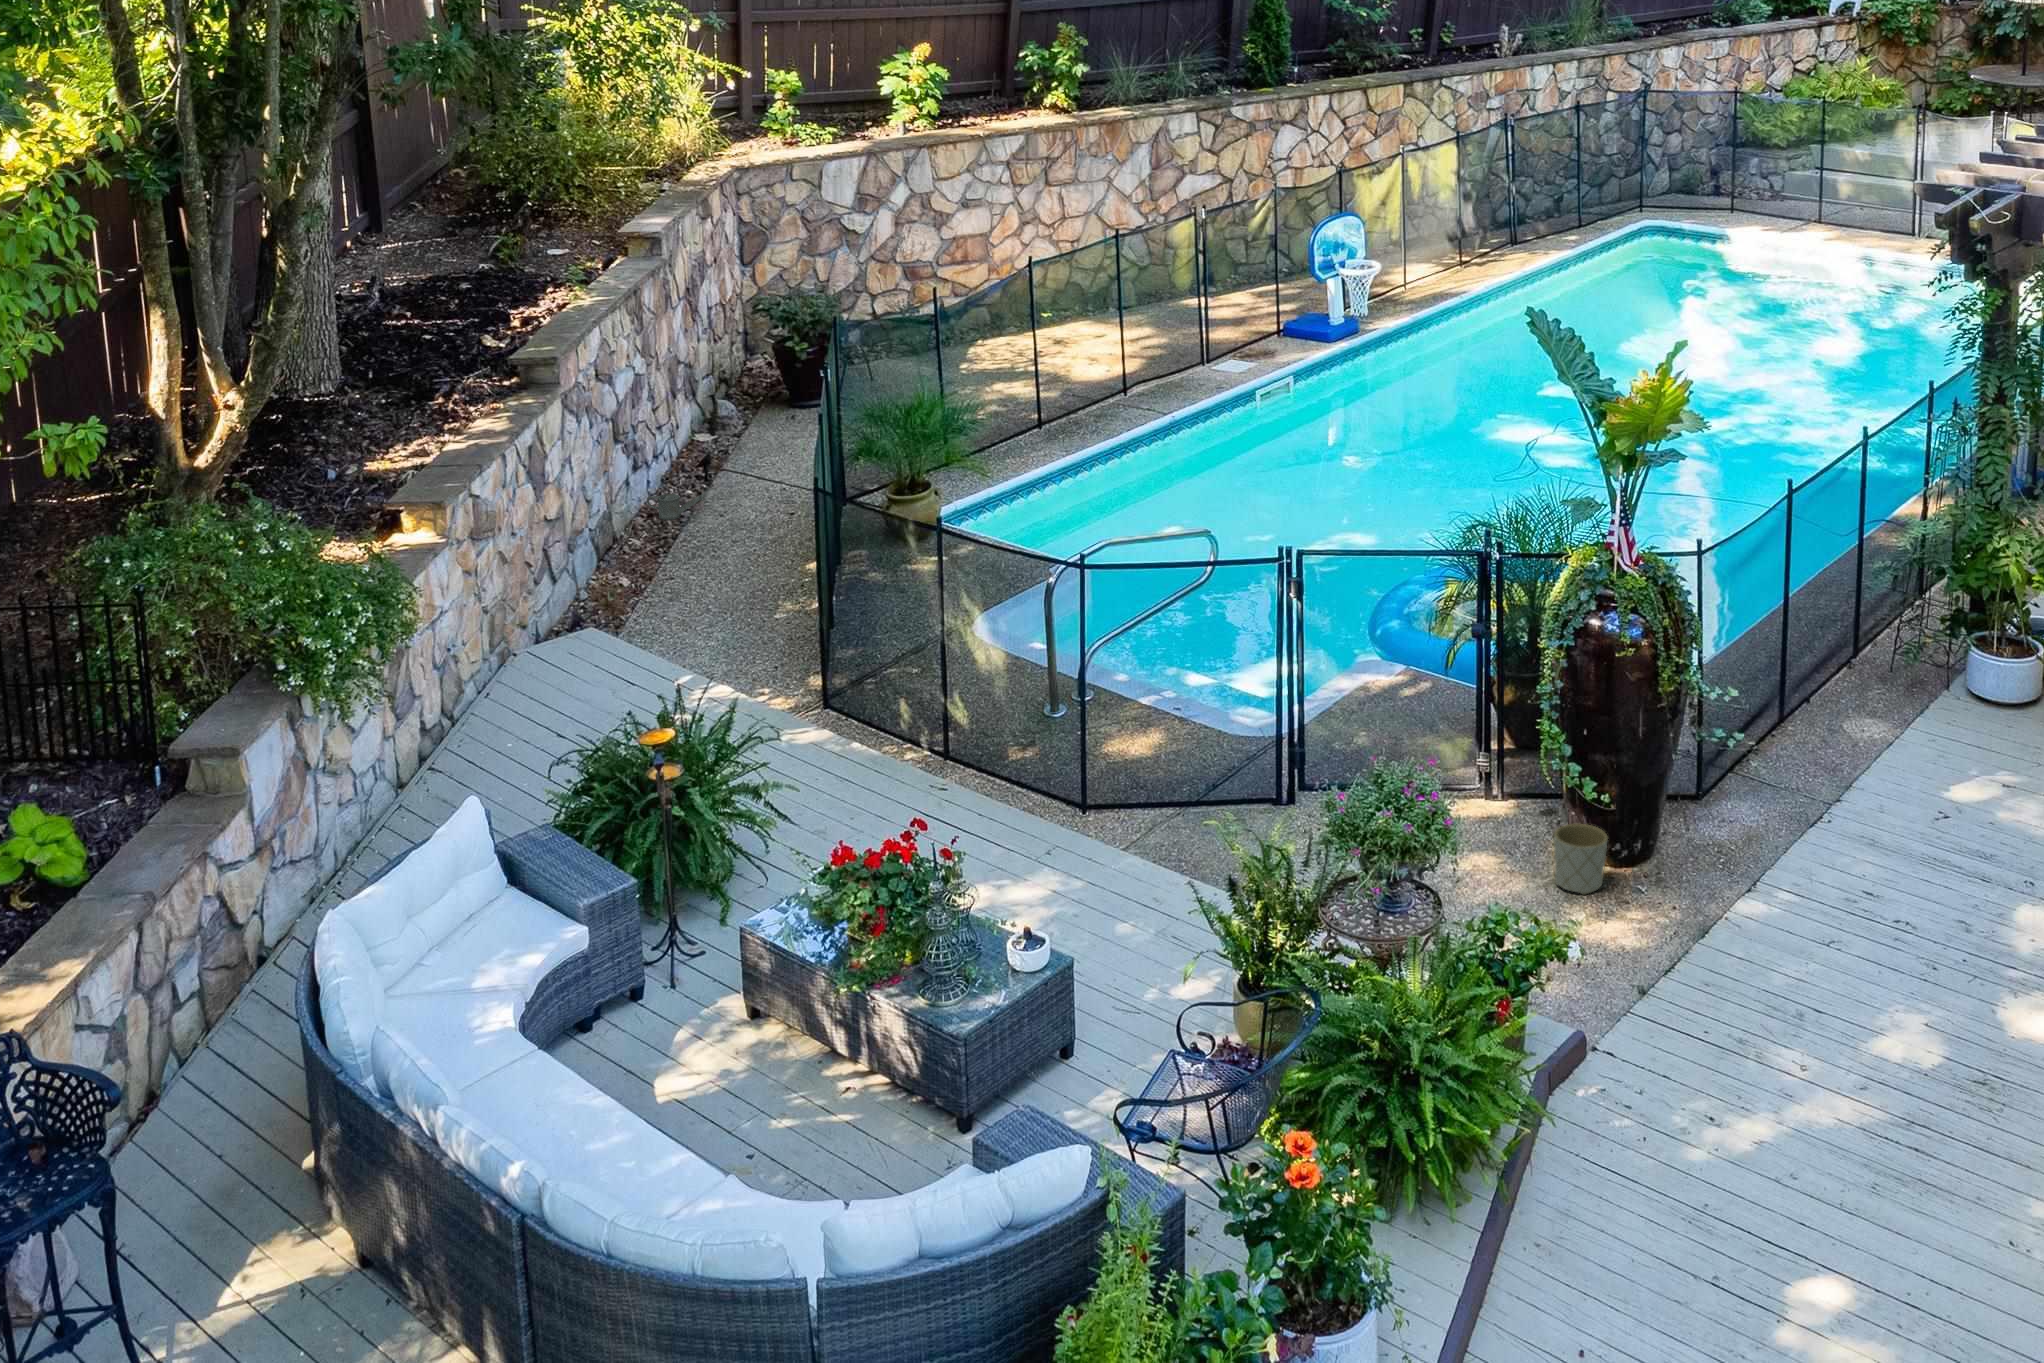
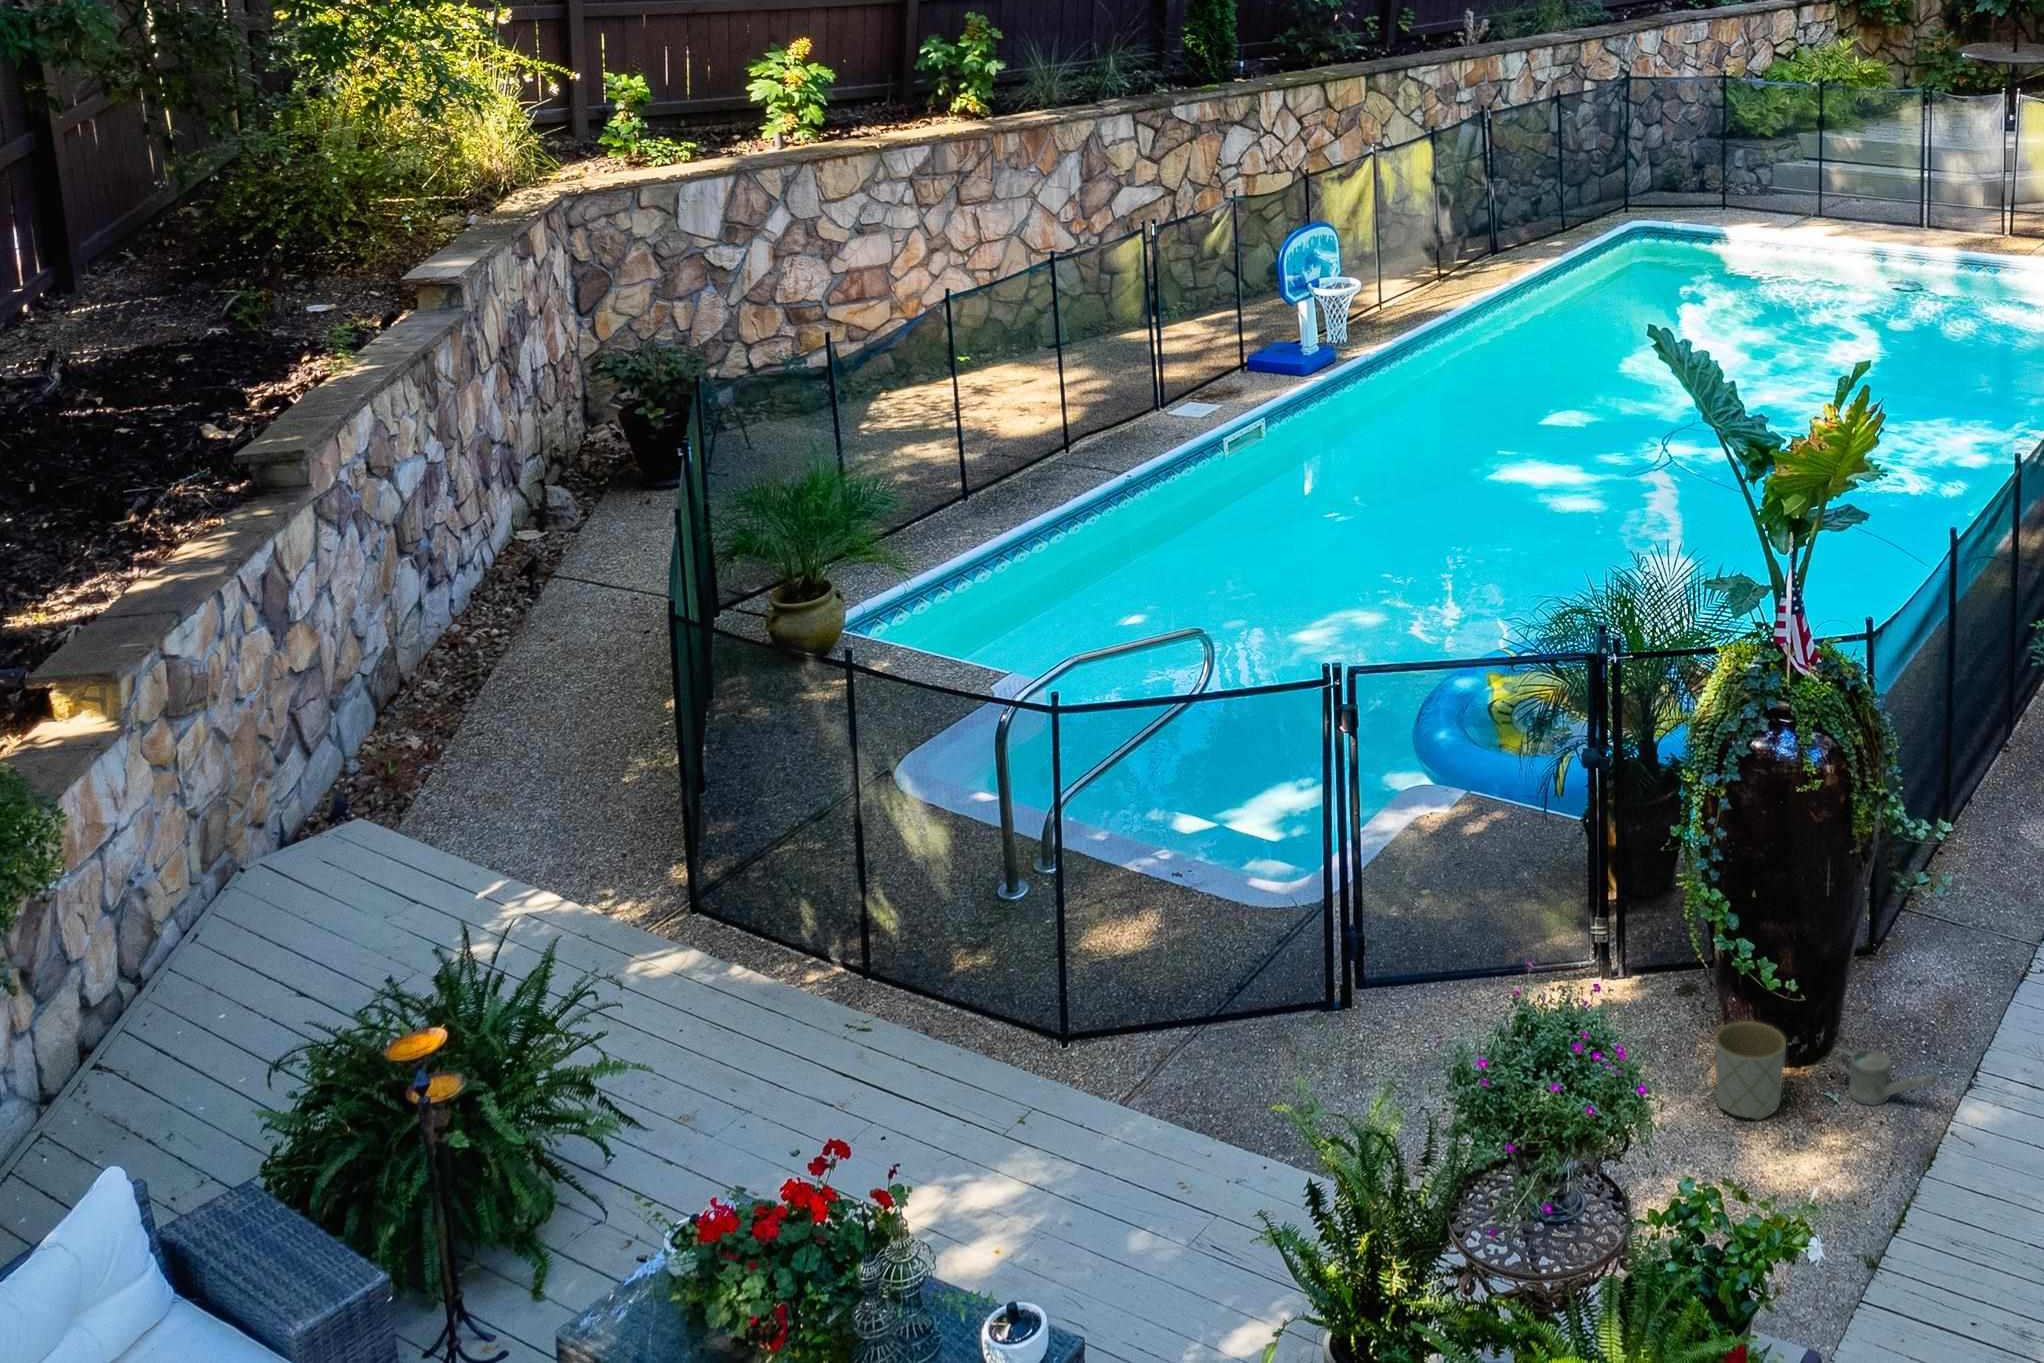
watering can: present [647,494,704,520] -> present [1832,1047,1936,1105]

